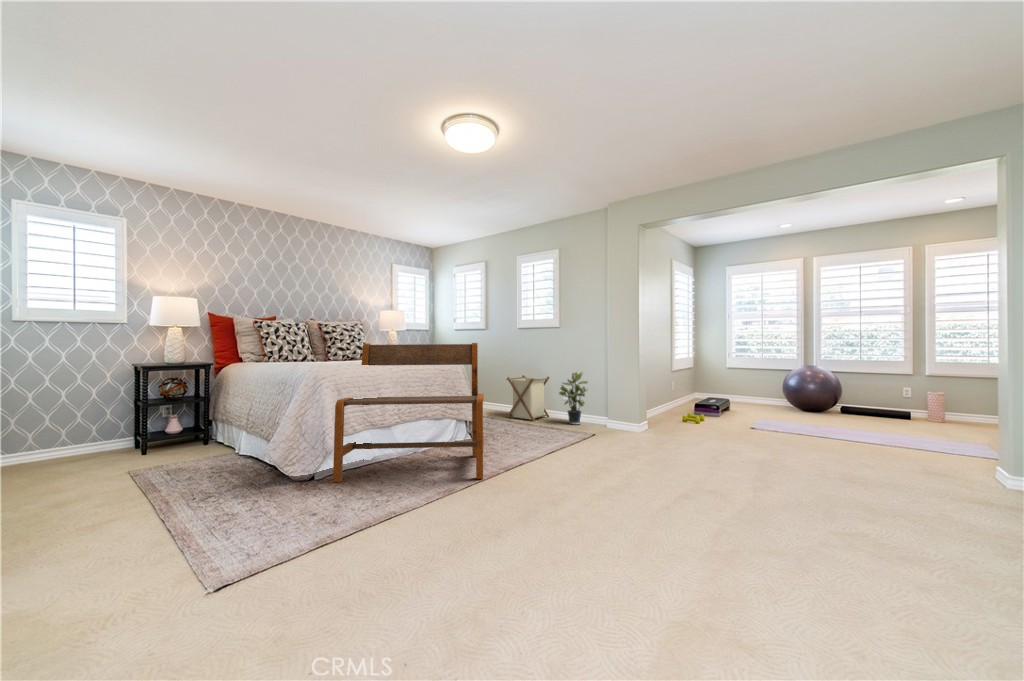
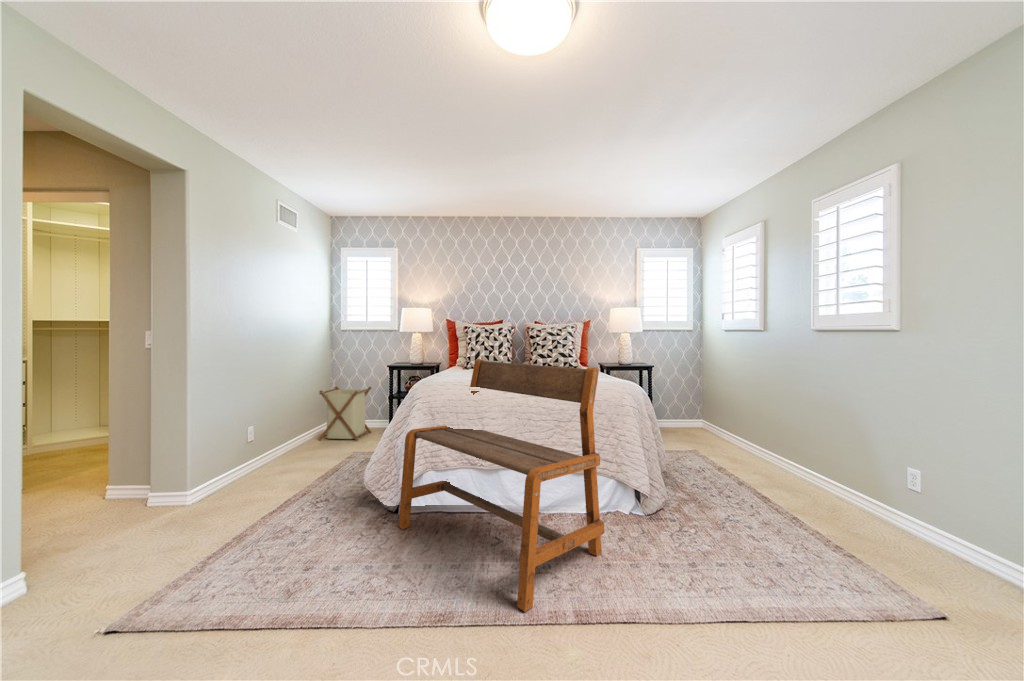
potted plant: present [559,371,588,425] -> none [868,430,958,551]
laundry basket: present [506,375,549,421] -> present [319,386,371,441]

